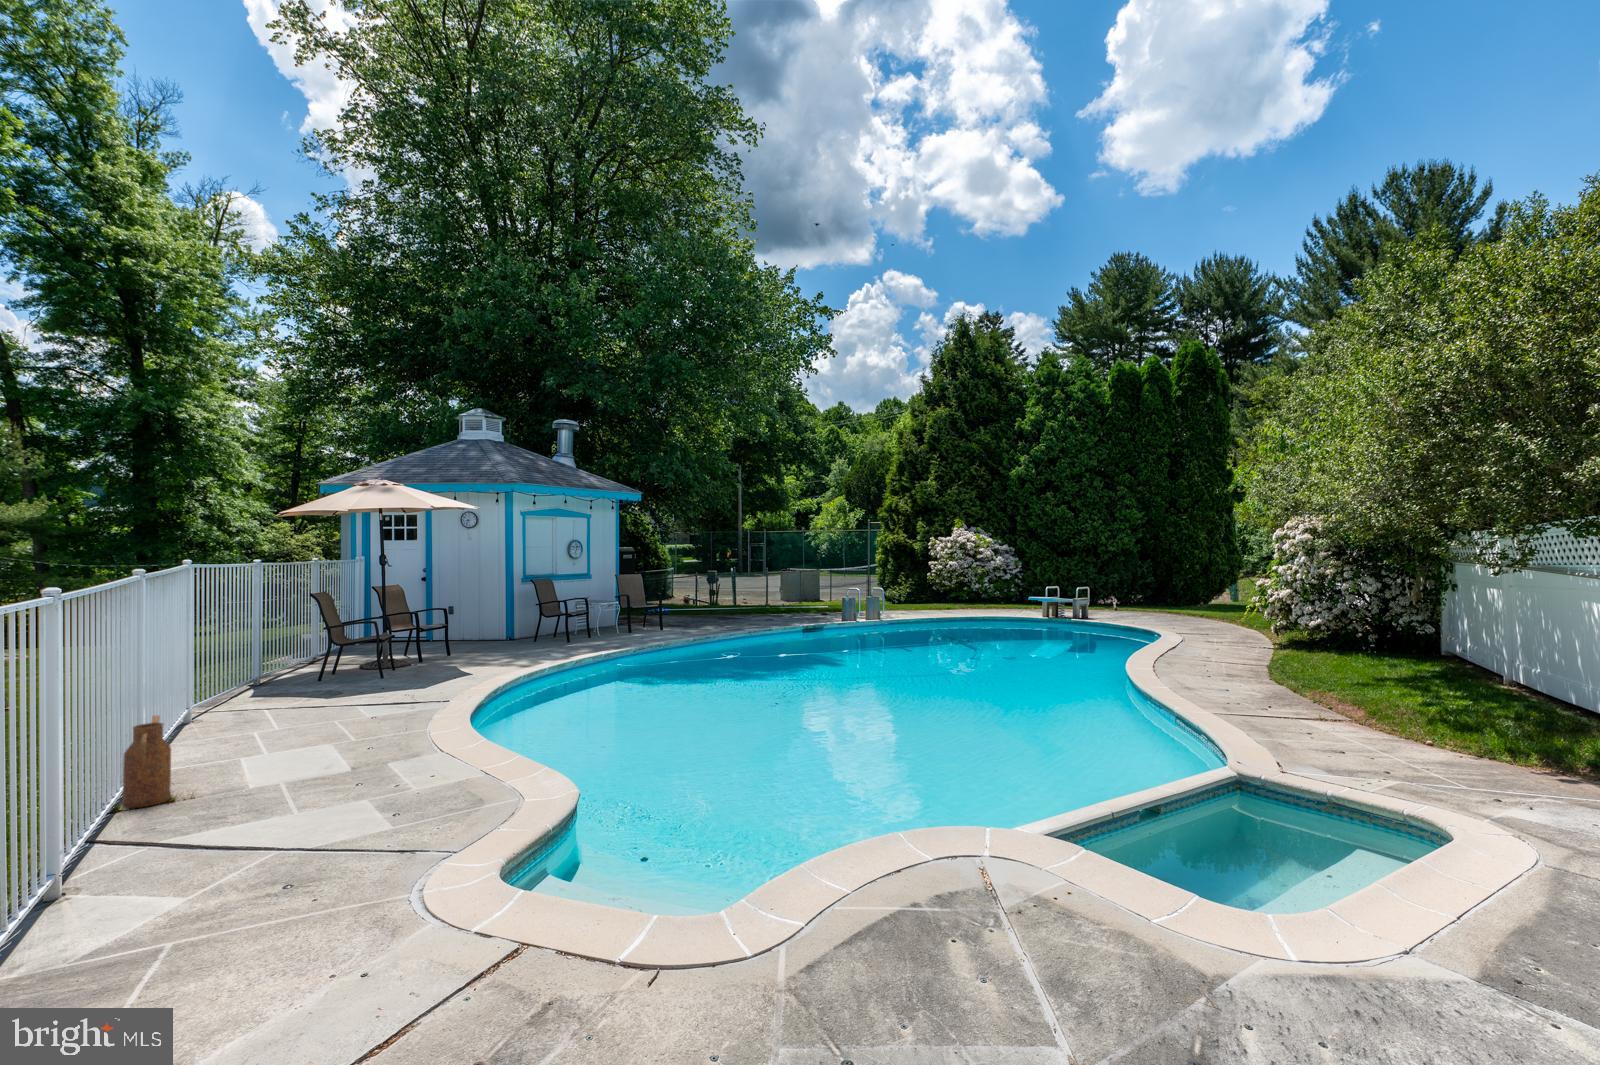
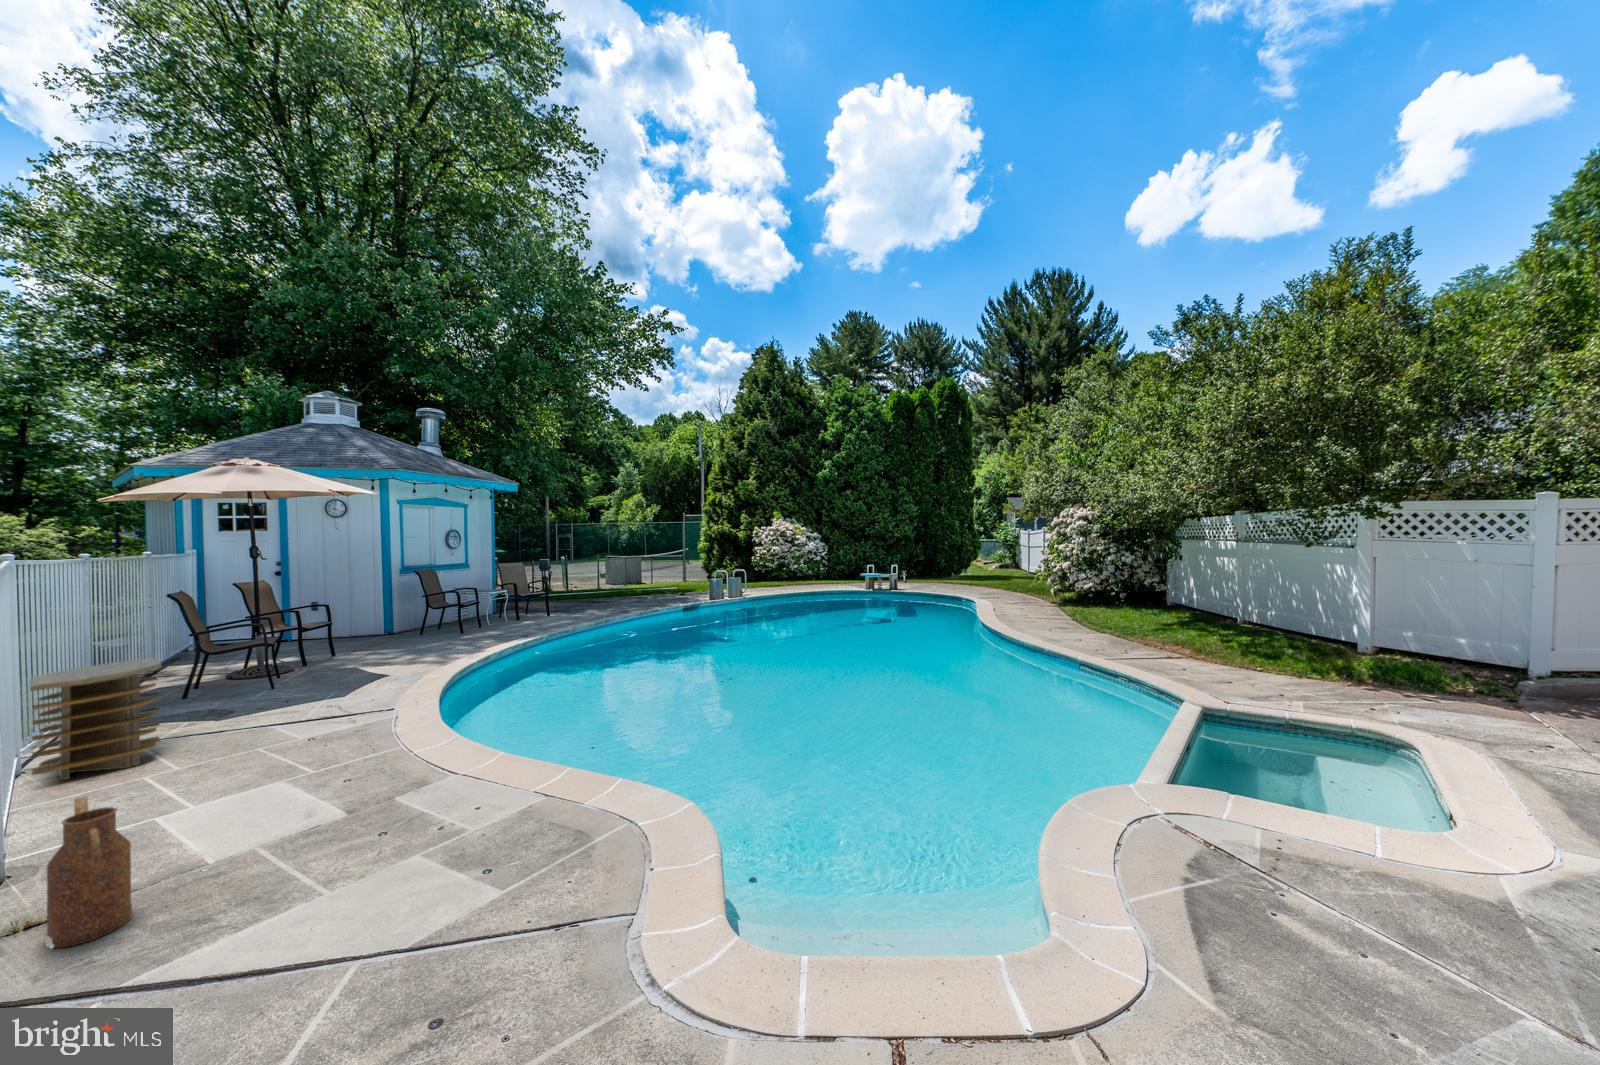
side table: none [189,636,278,720] -> present [29,658,161,780]

